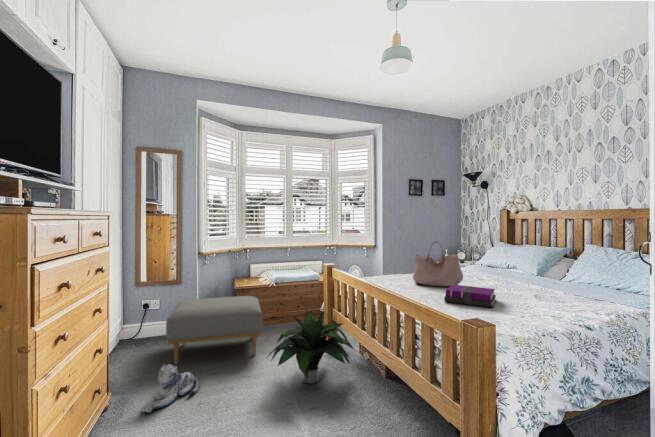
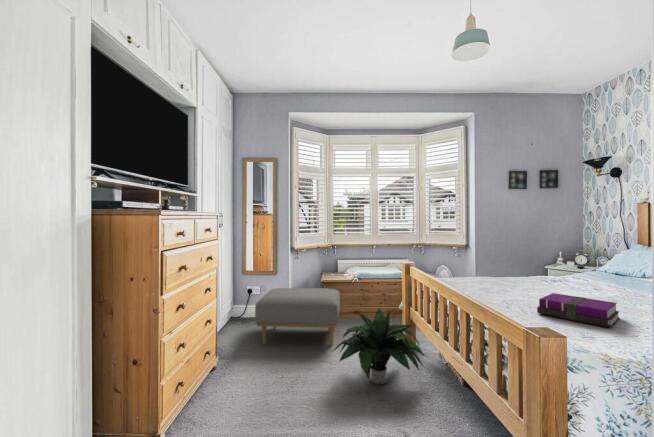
handbag: present [413,241,463,286] -> none [503,239,572,295]
plush toy: present [142,364,200,412] -> none [224,344,277,385]

